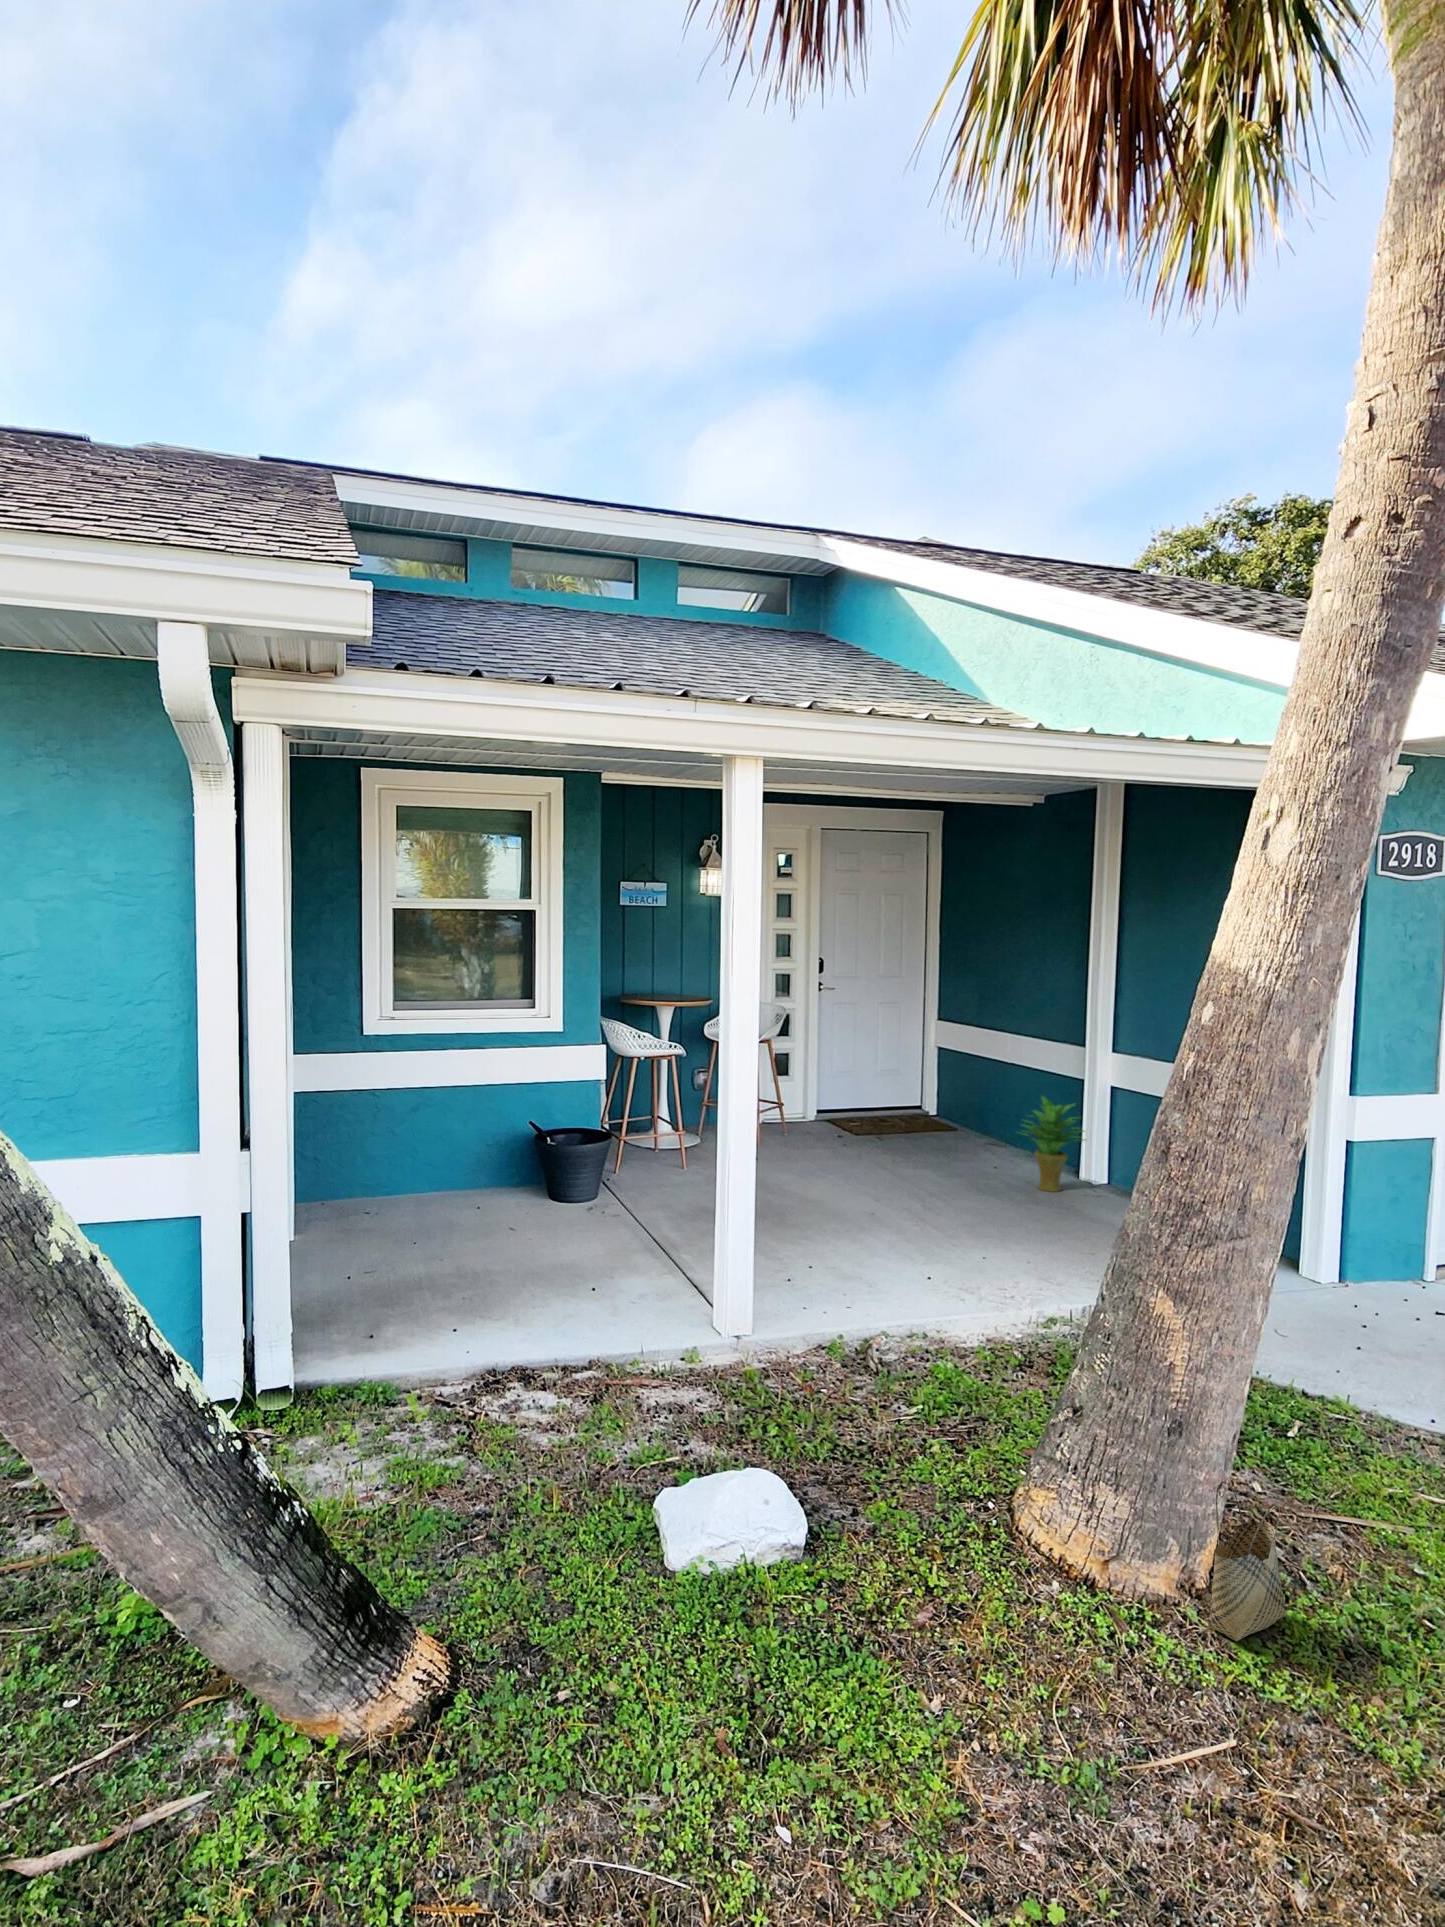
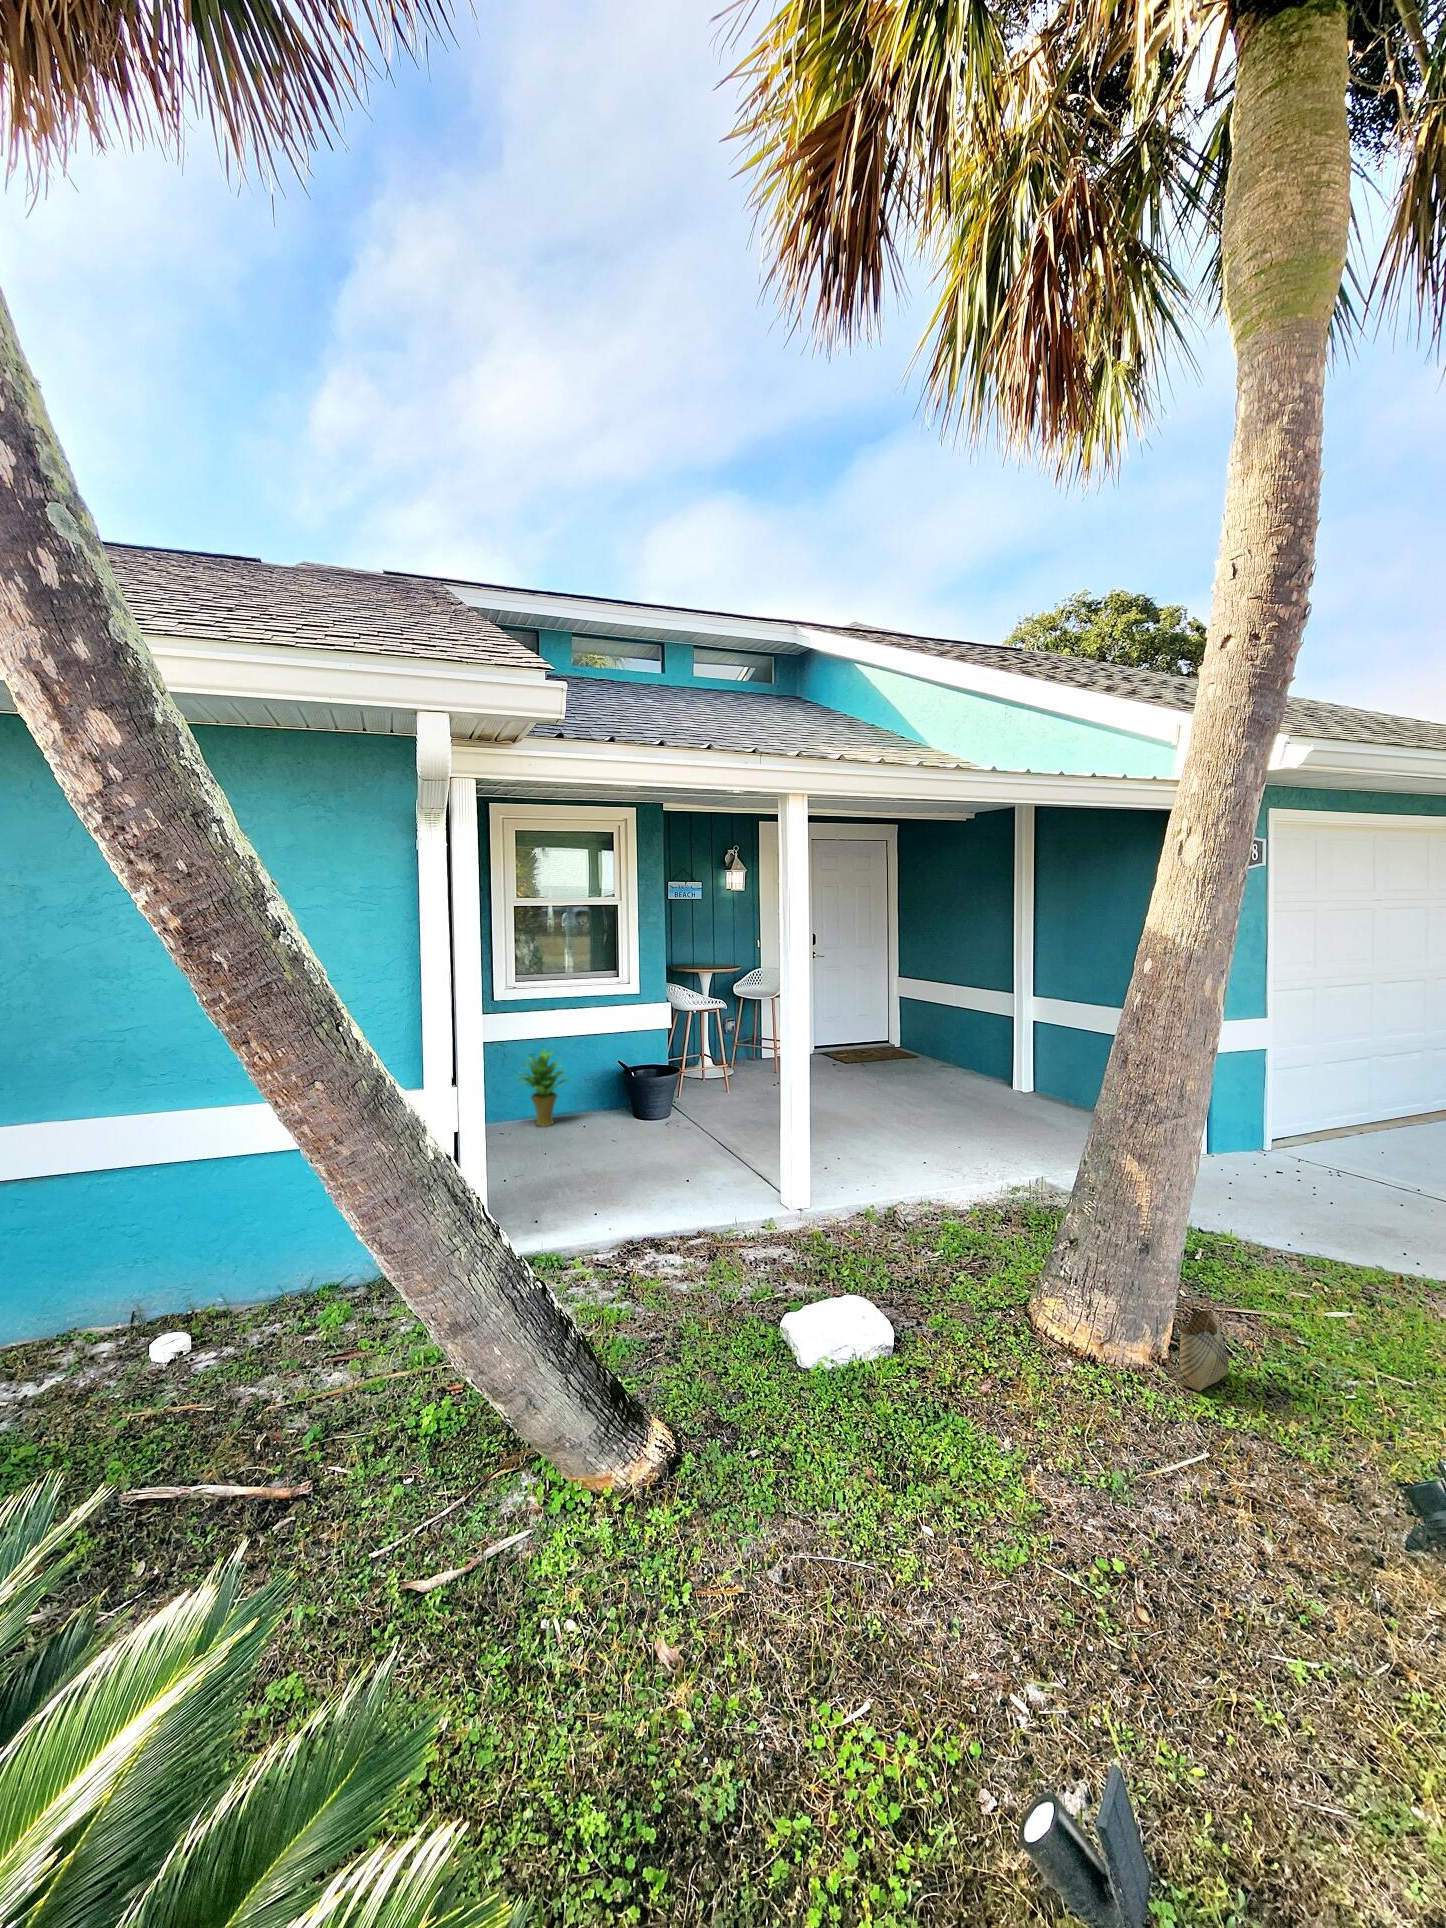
potted plant: present [1022,1096,1083,1192] -> present [518,1050,570,1127]

